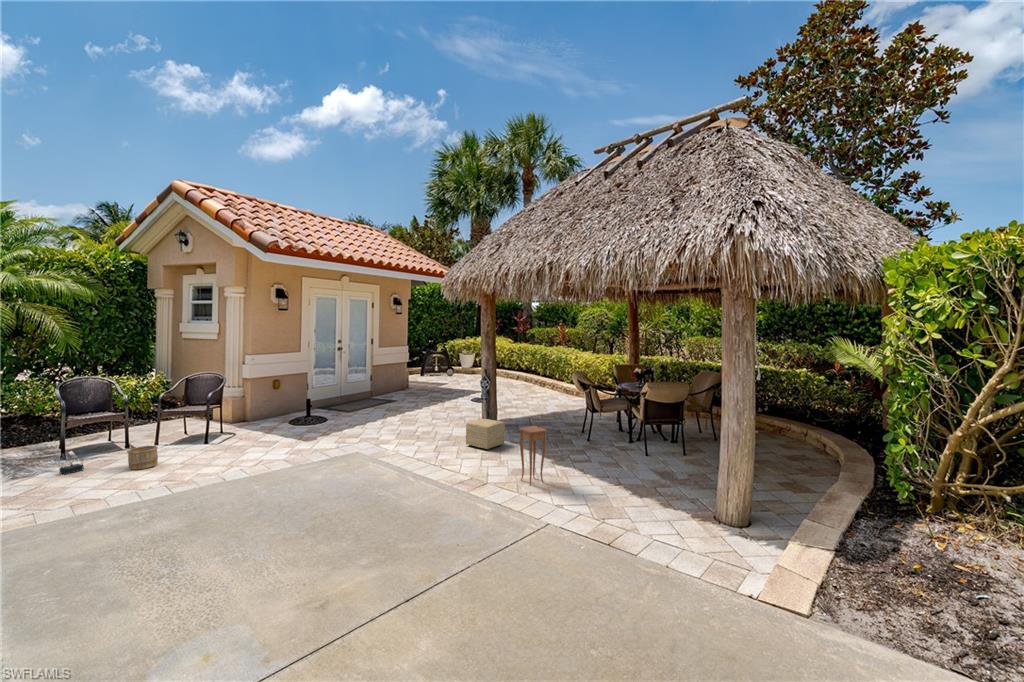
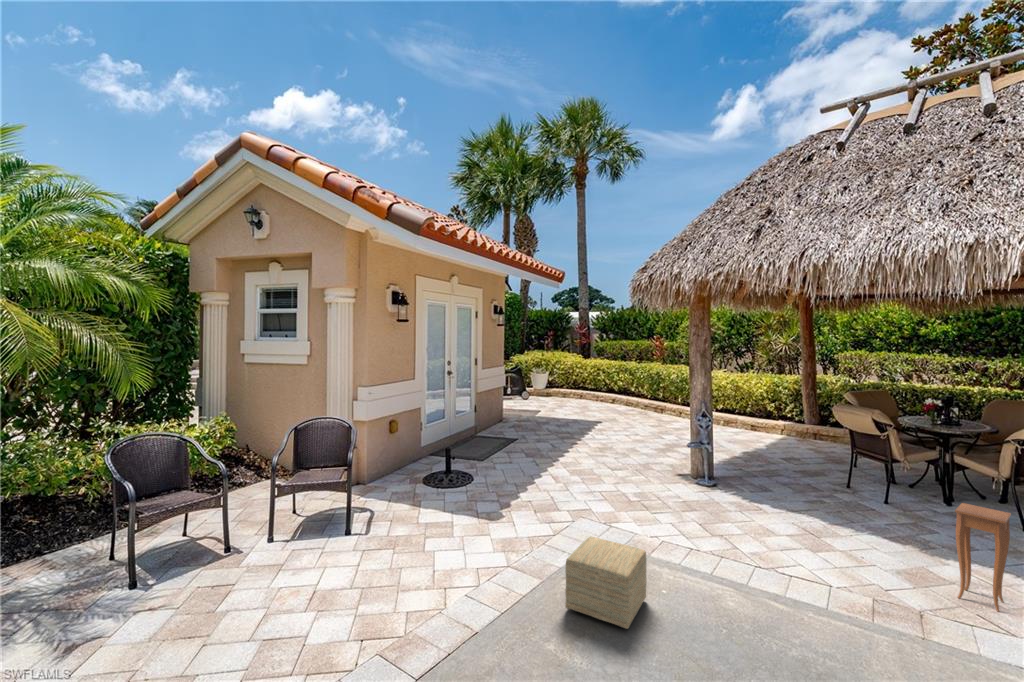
ottoman: present [466,419,505,450] -> present [565,536,646,629]
wooden bucket: present [127,446,158,470] -> none [268,562,316,615]
decorative plant: present [54,454,83,474] -> none [137,591,192,640]

